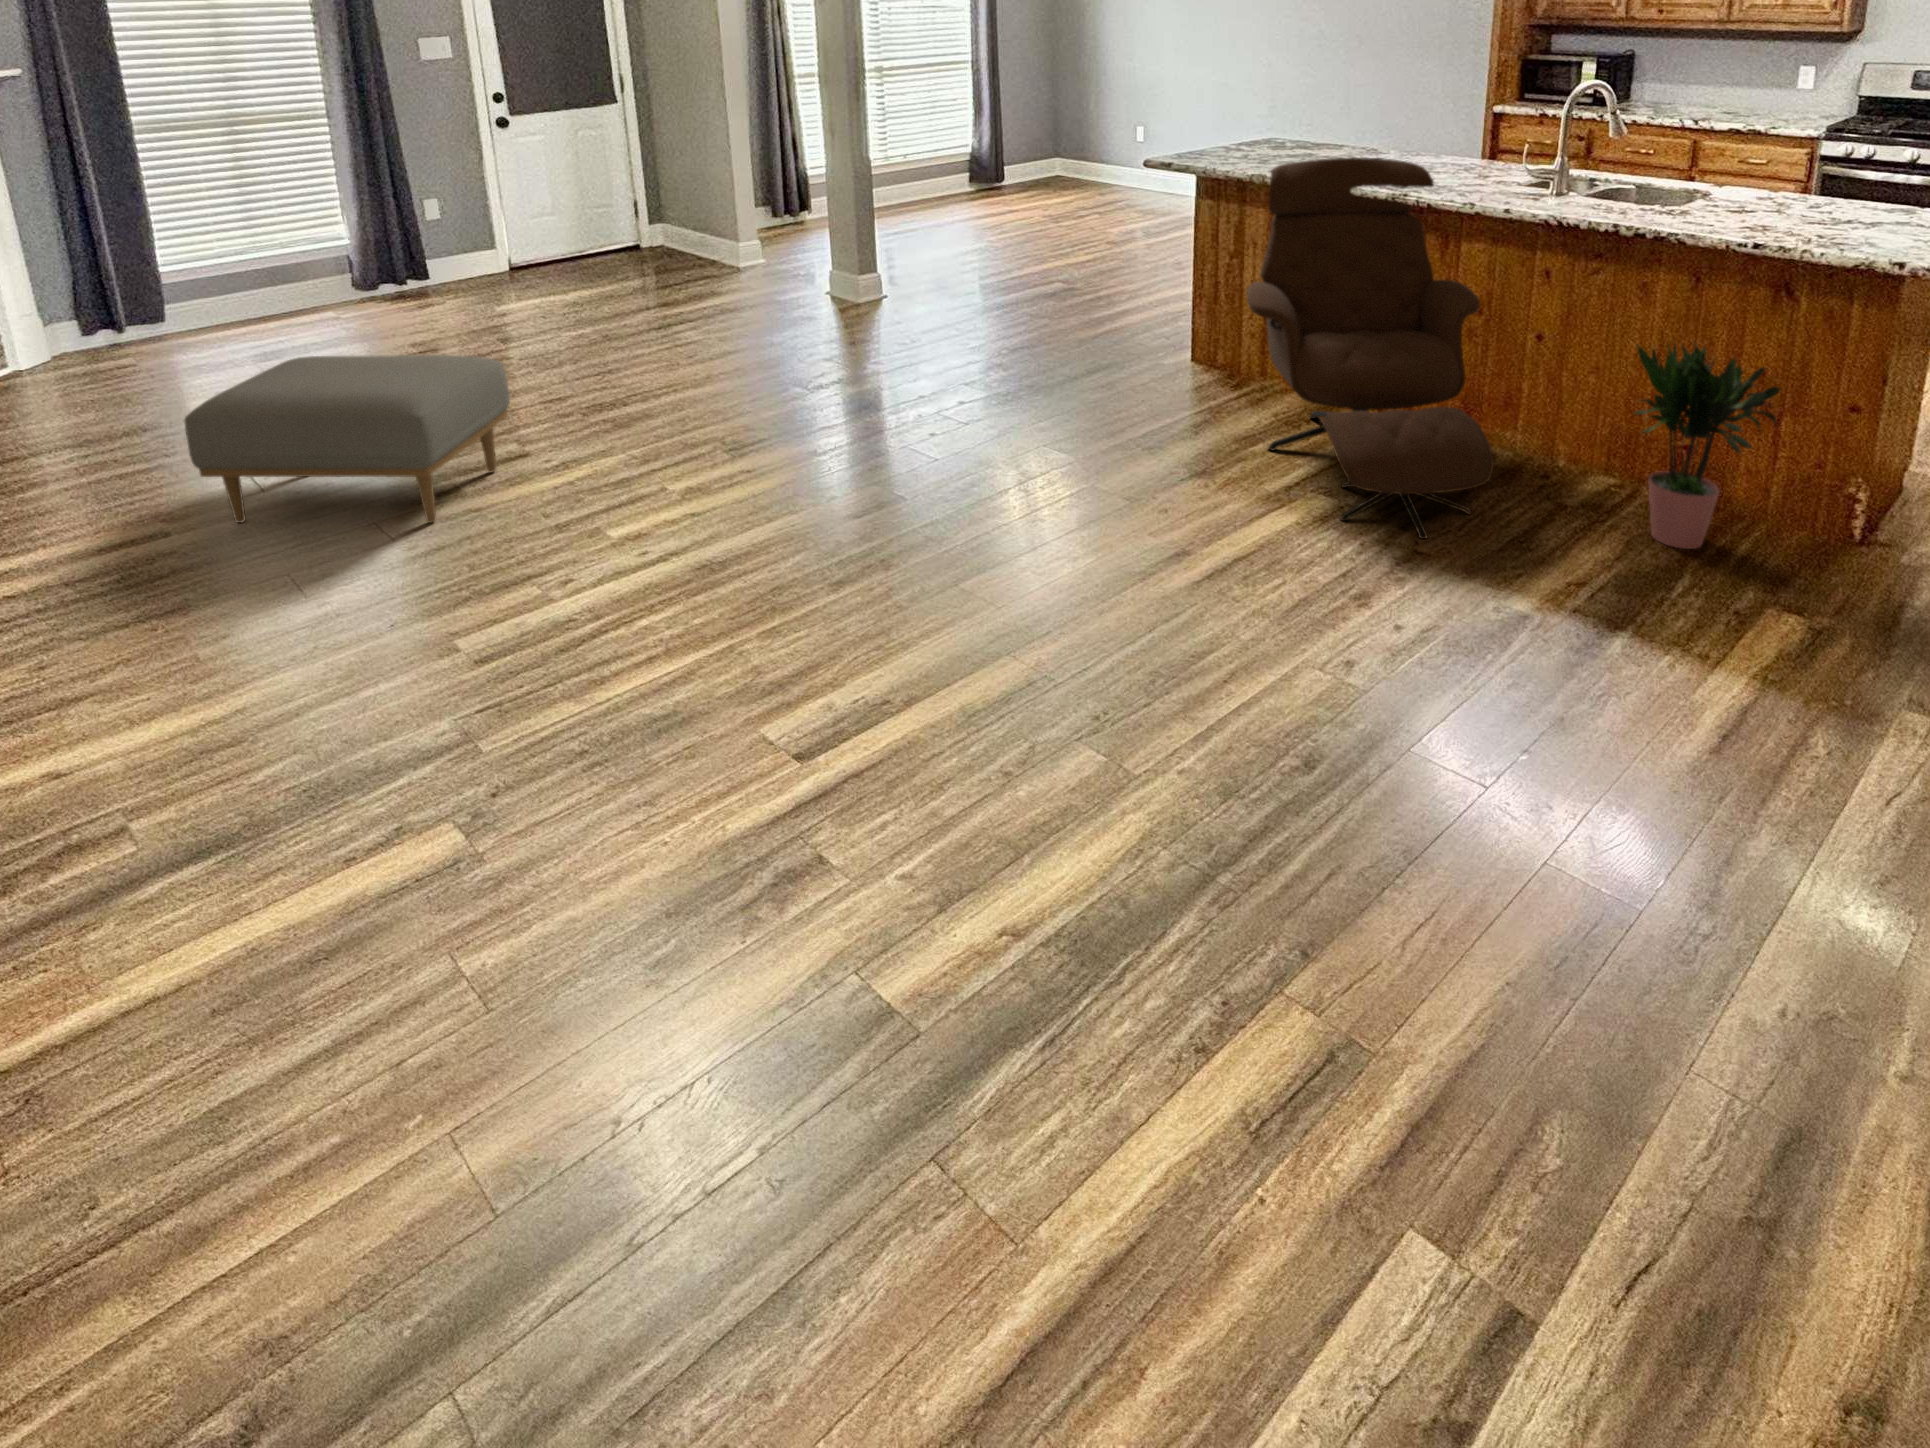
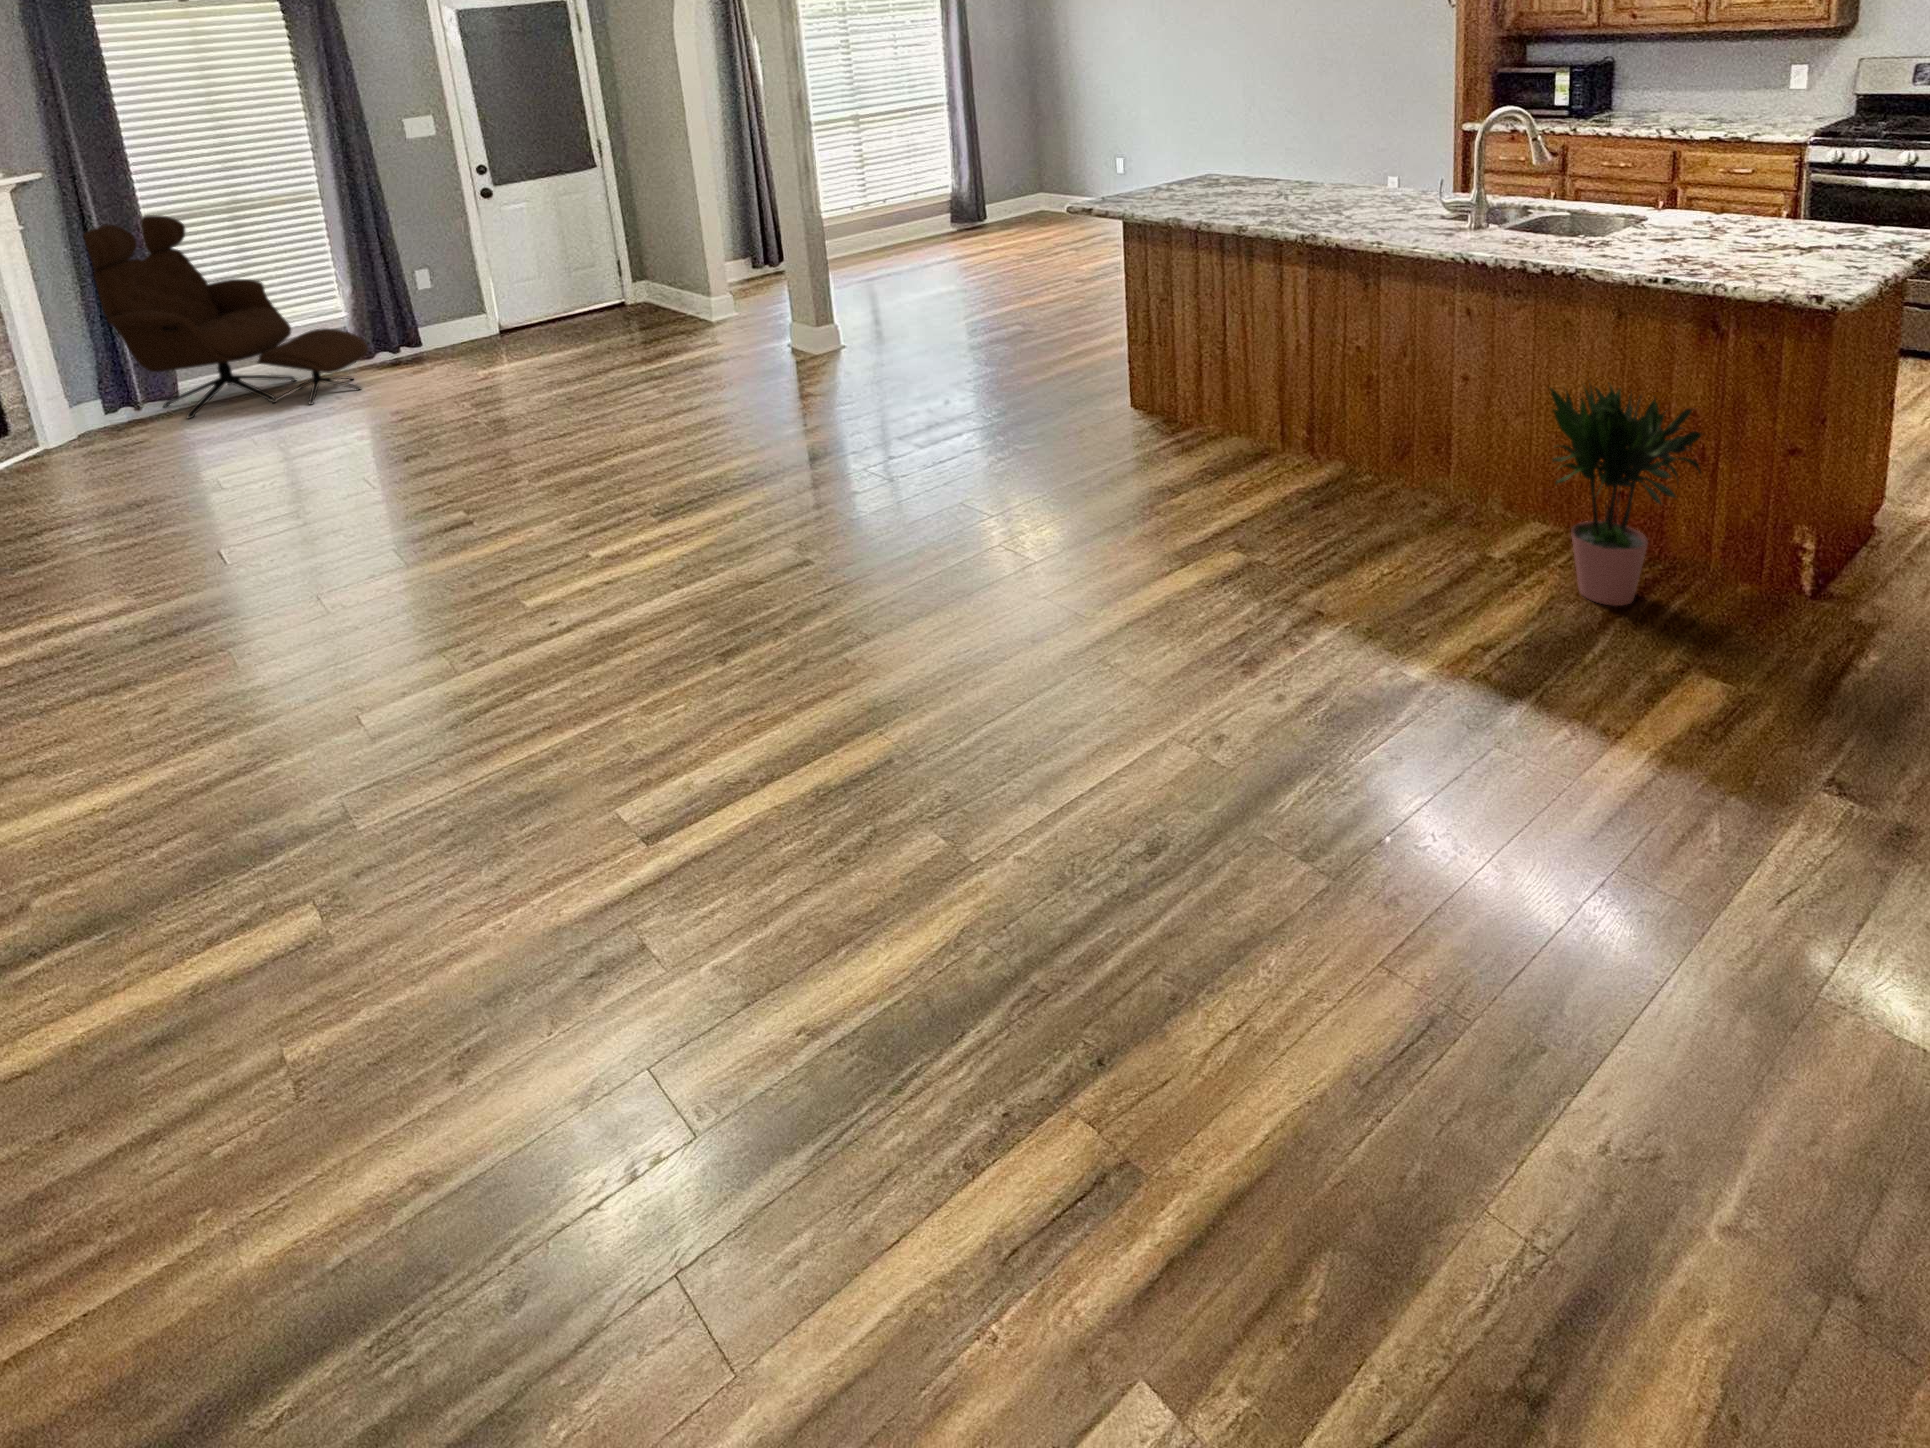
lounge chair: present [1247,158,1494,539] -> present [83,215,369,419]
ottoman: present [185,355,510,523] -> none [143,429,448,595]

